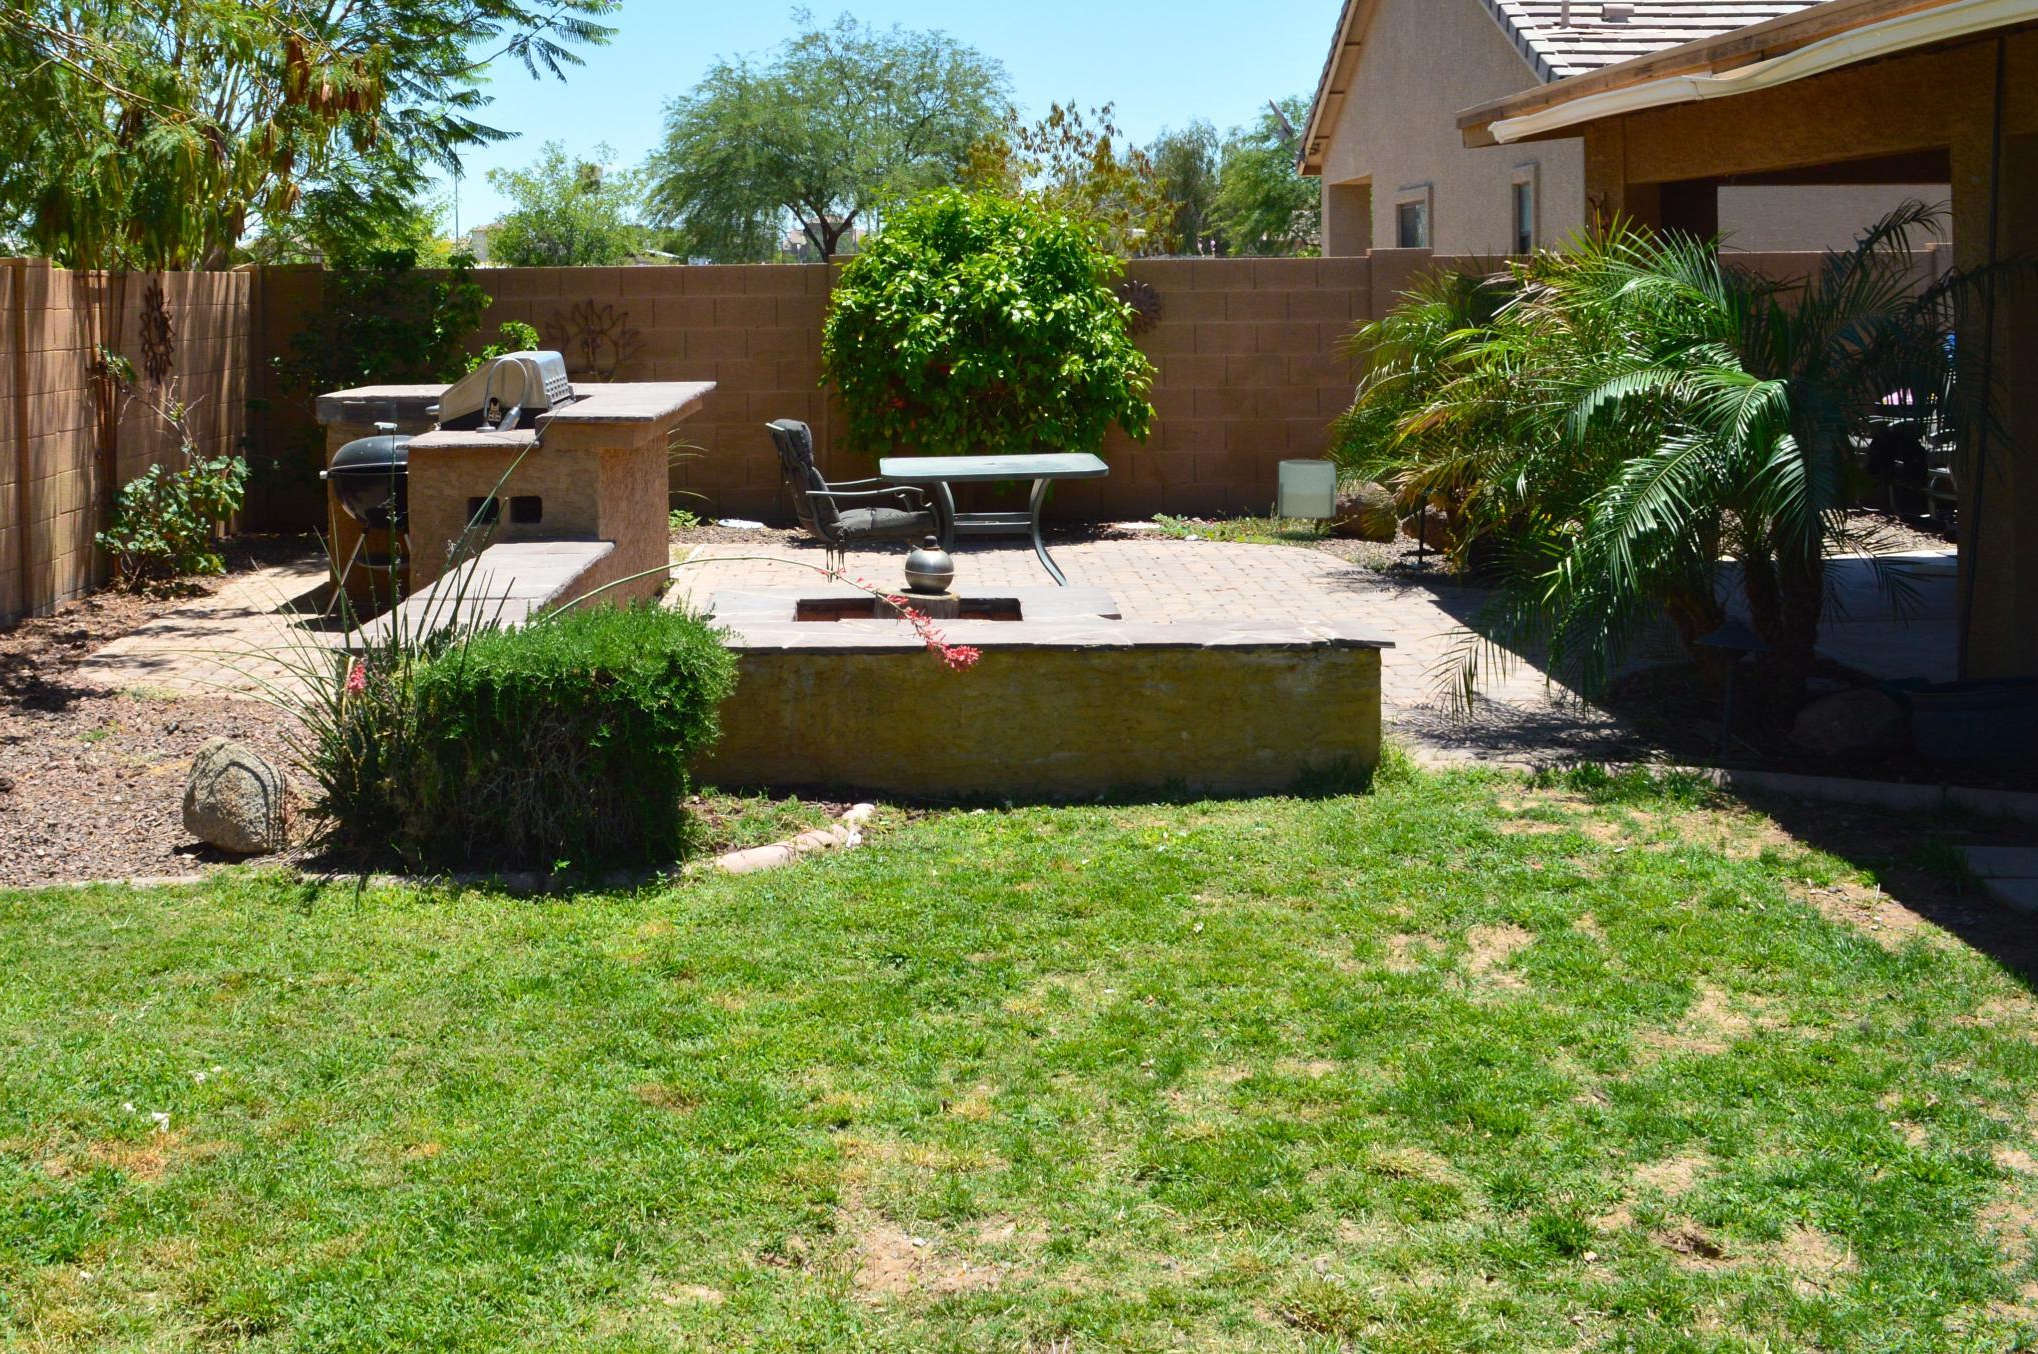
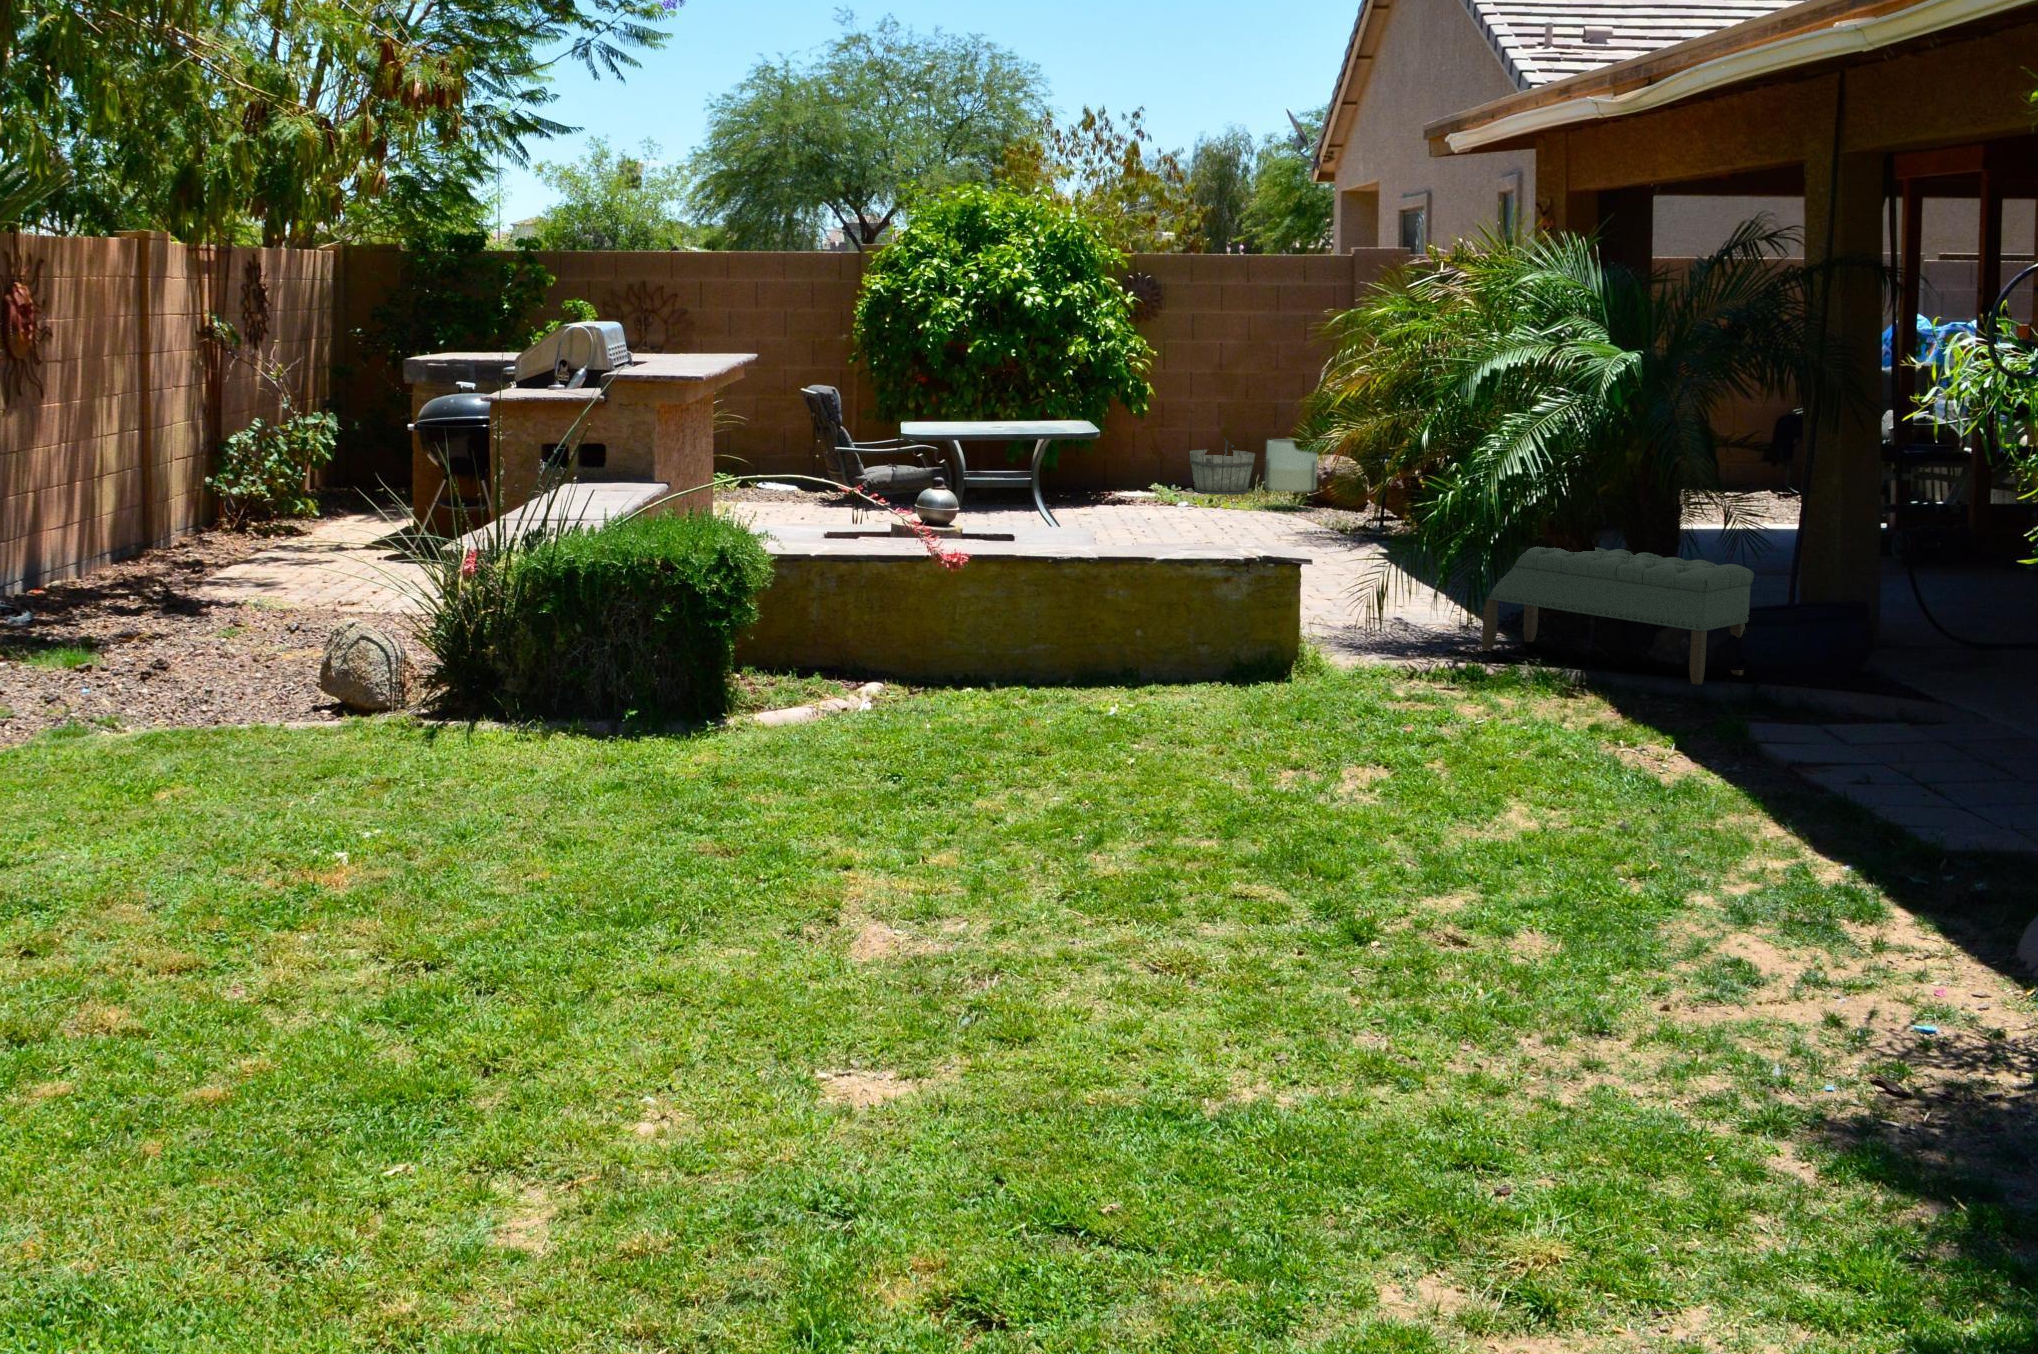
wooden bucket: none [1190,457,1262,520] -> present [1189,438,1255,495]
bench: none [1583,599,1924,785] -> present [1482,546,1754,685]

